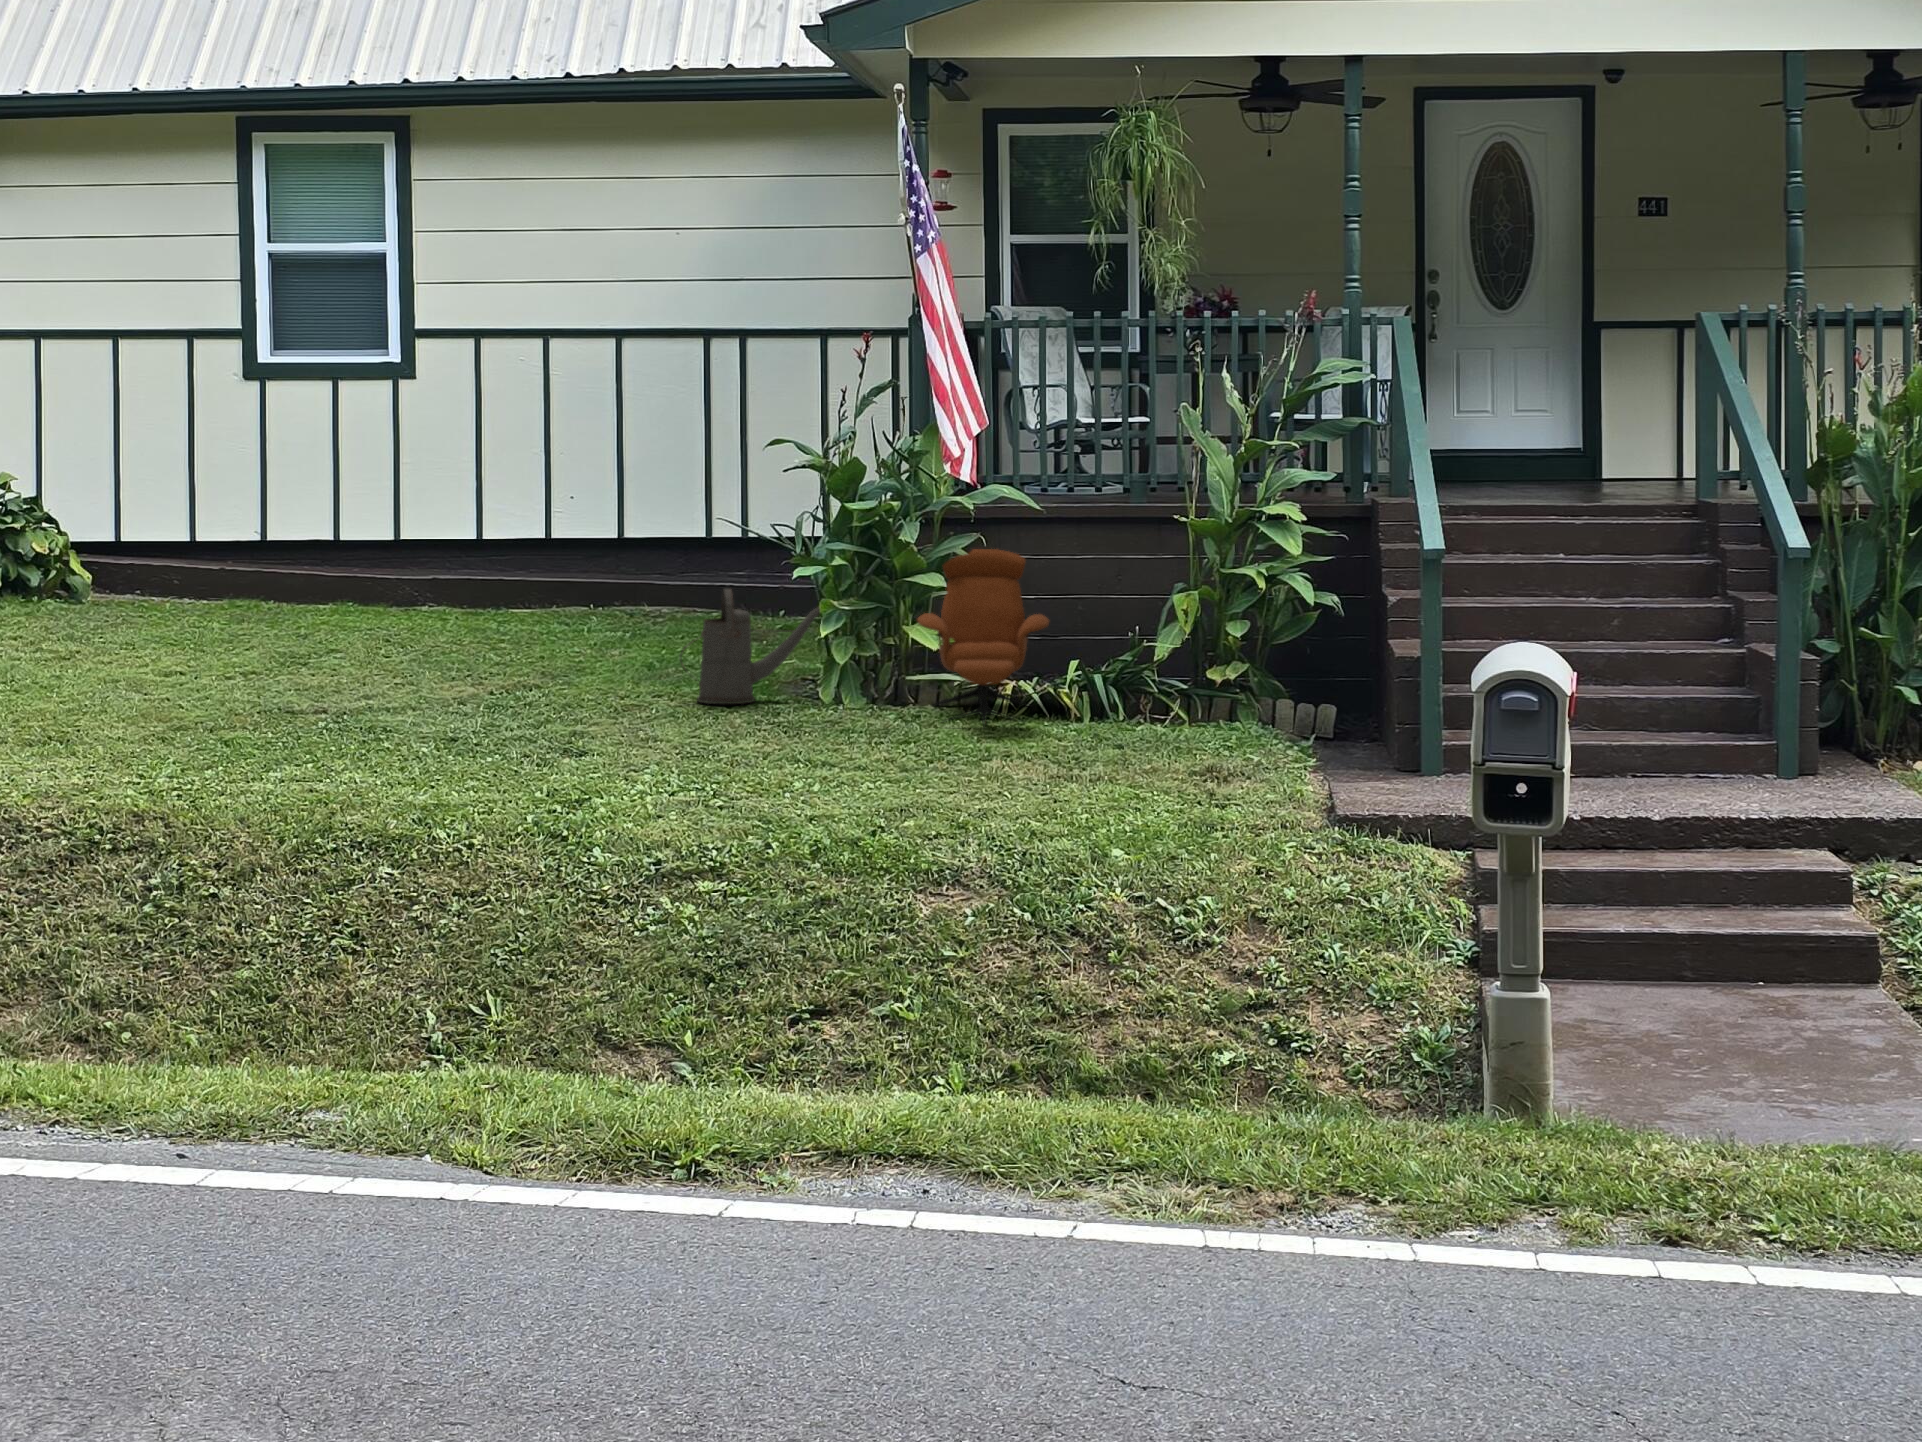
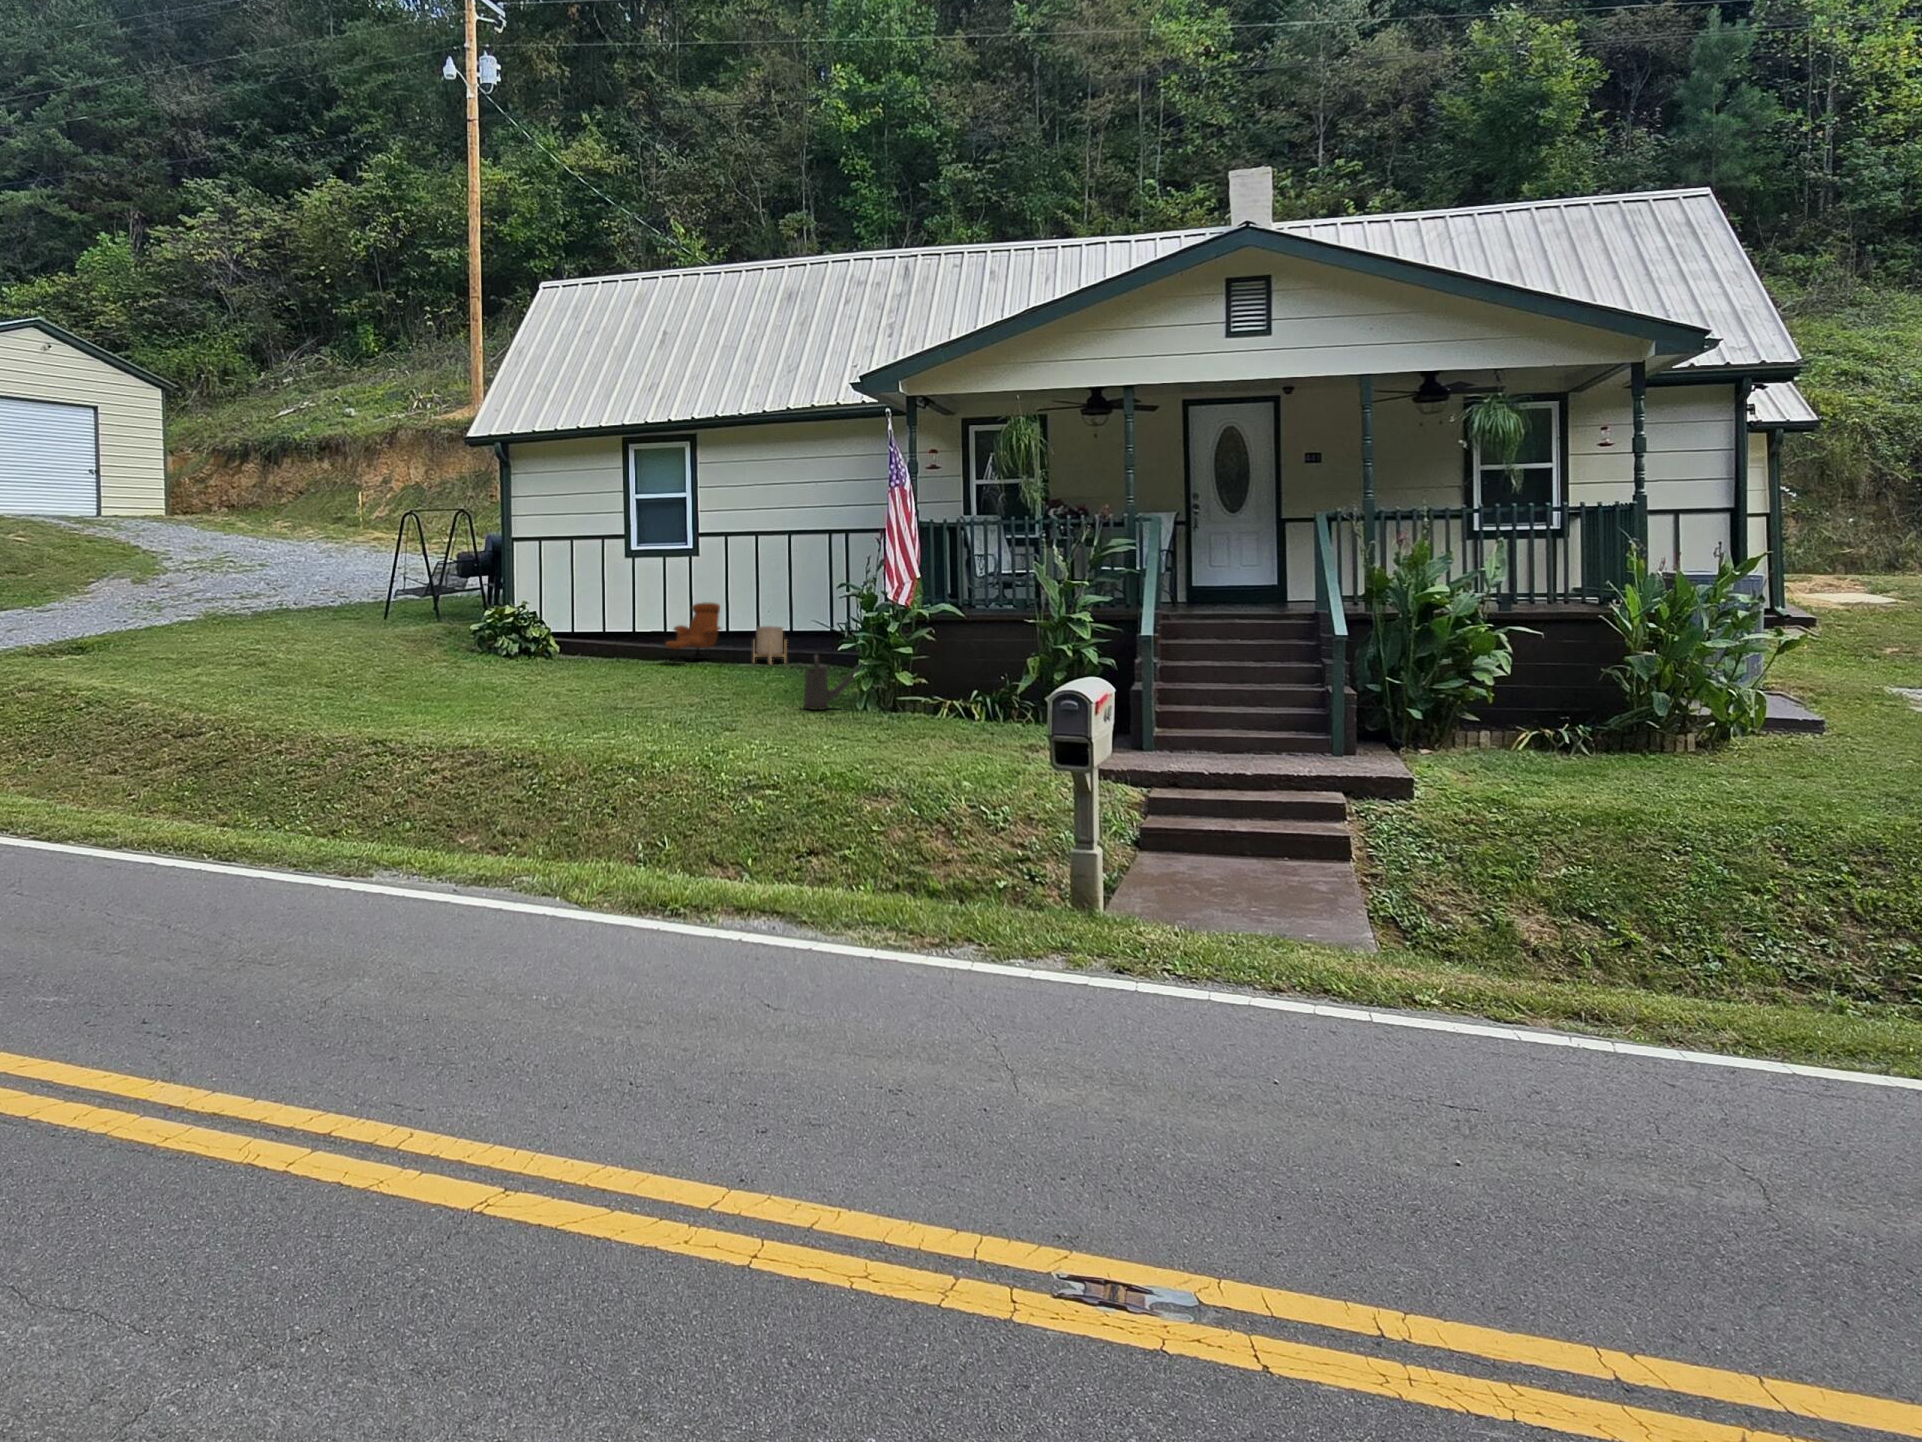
planter: none [544,524,617,605] -> present [753,626,787,664]
lounge chair: present [918,549,1049,728] -> present [665,602,721,662]

